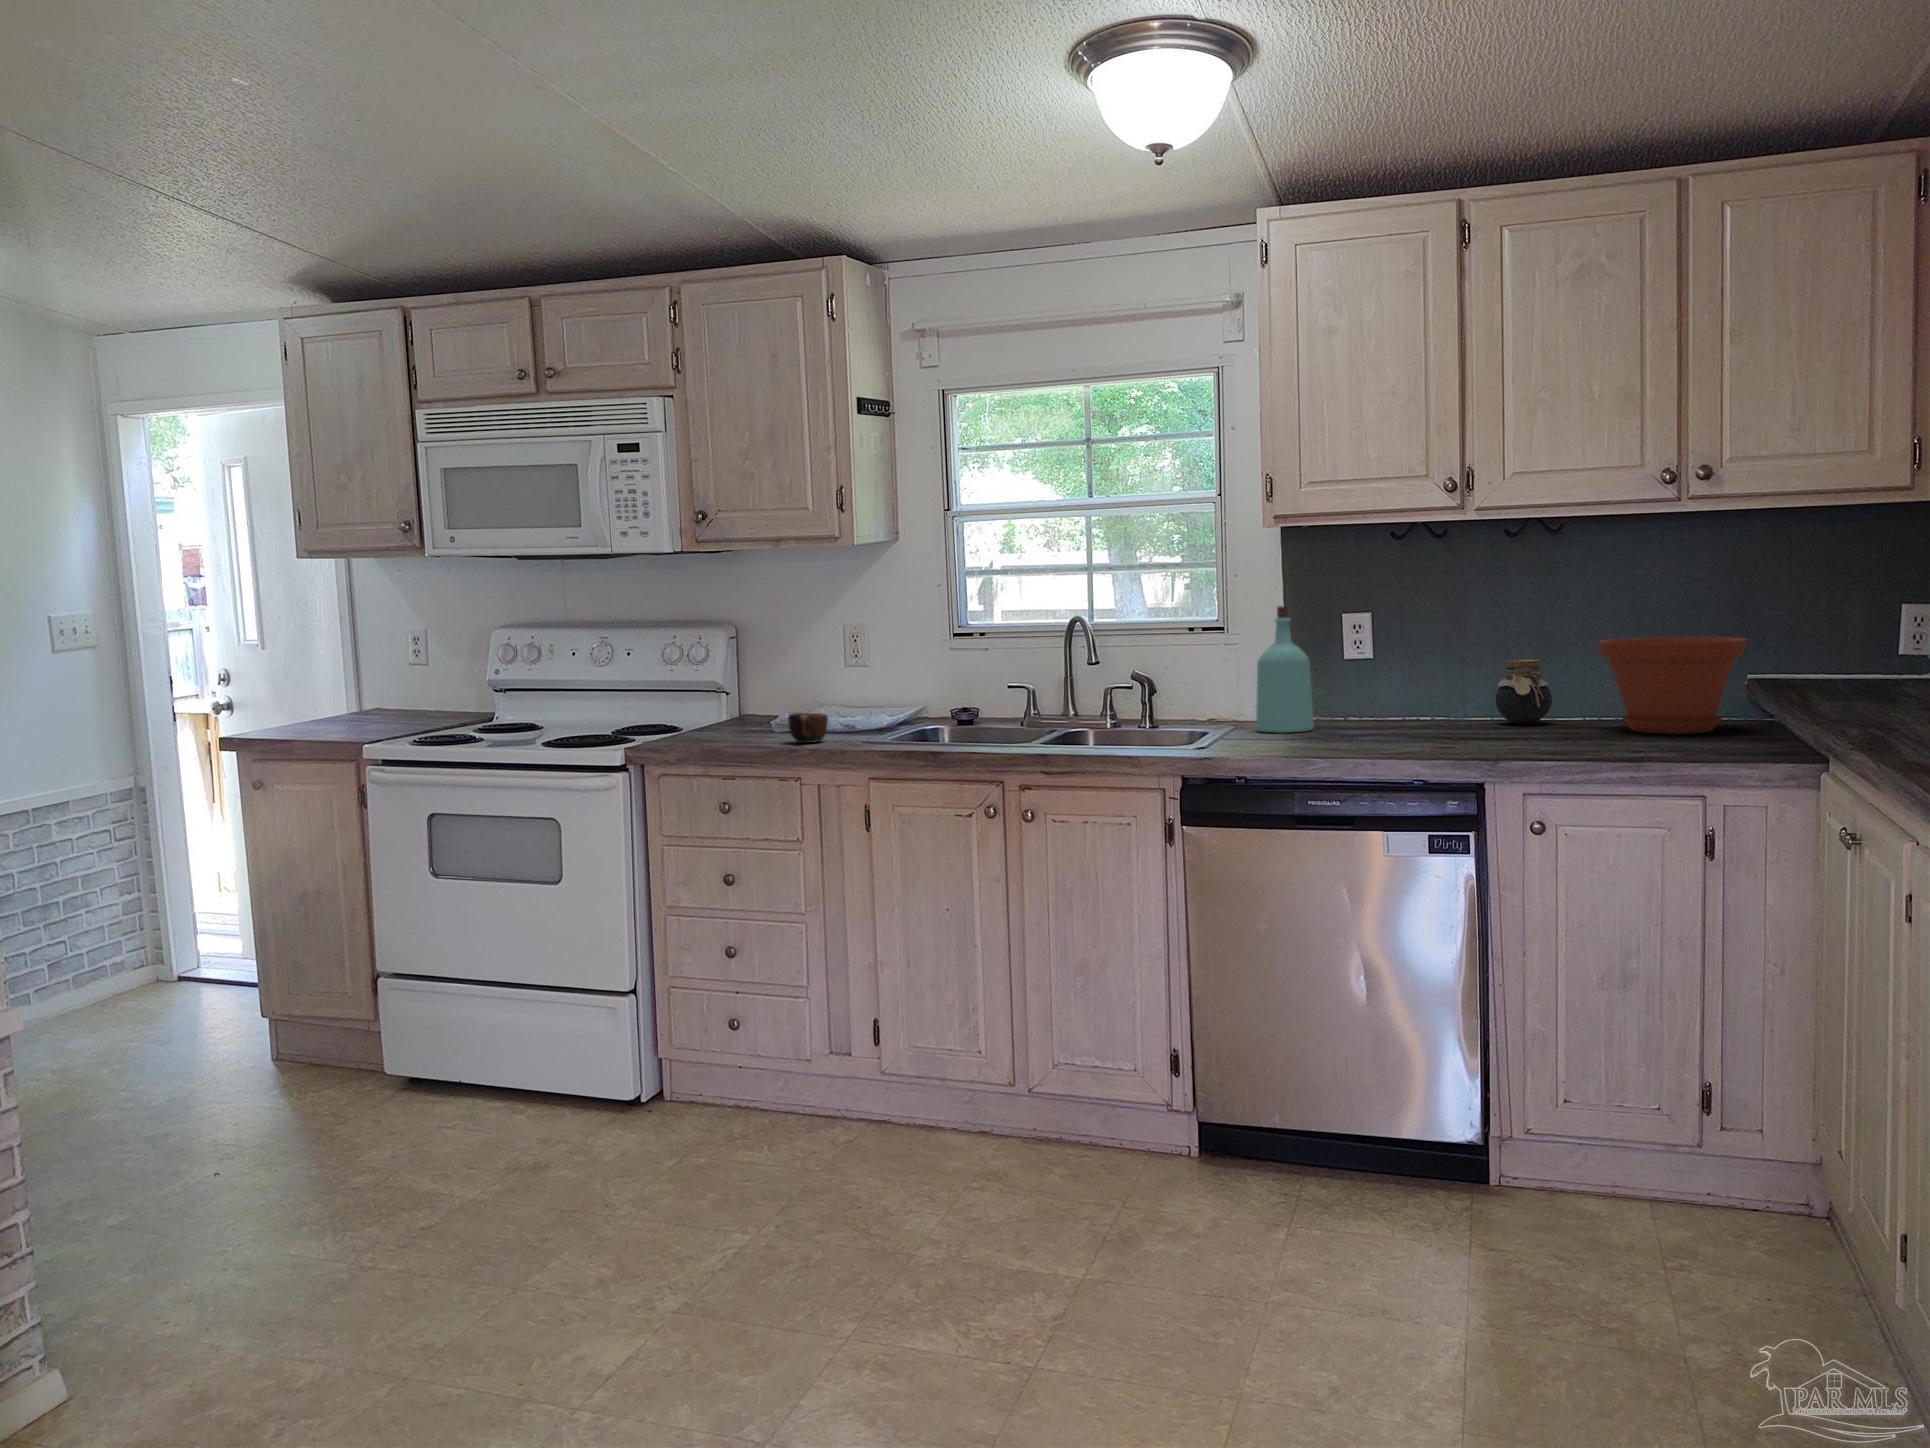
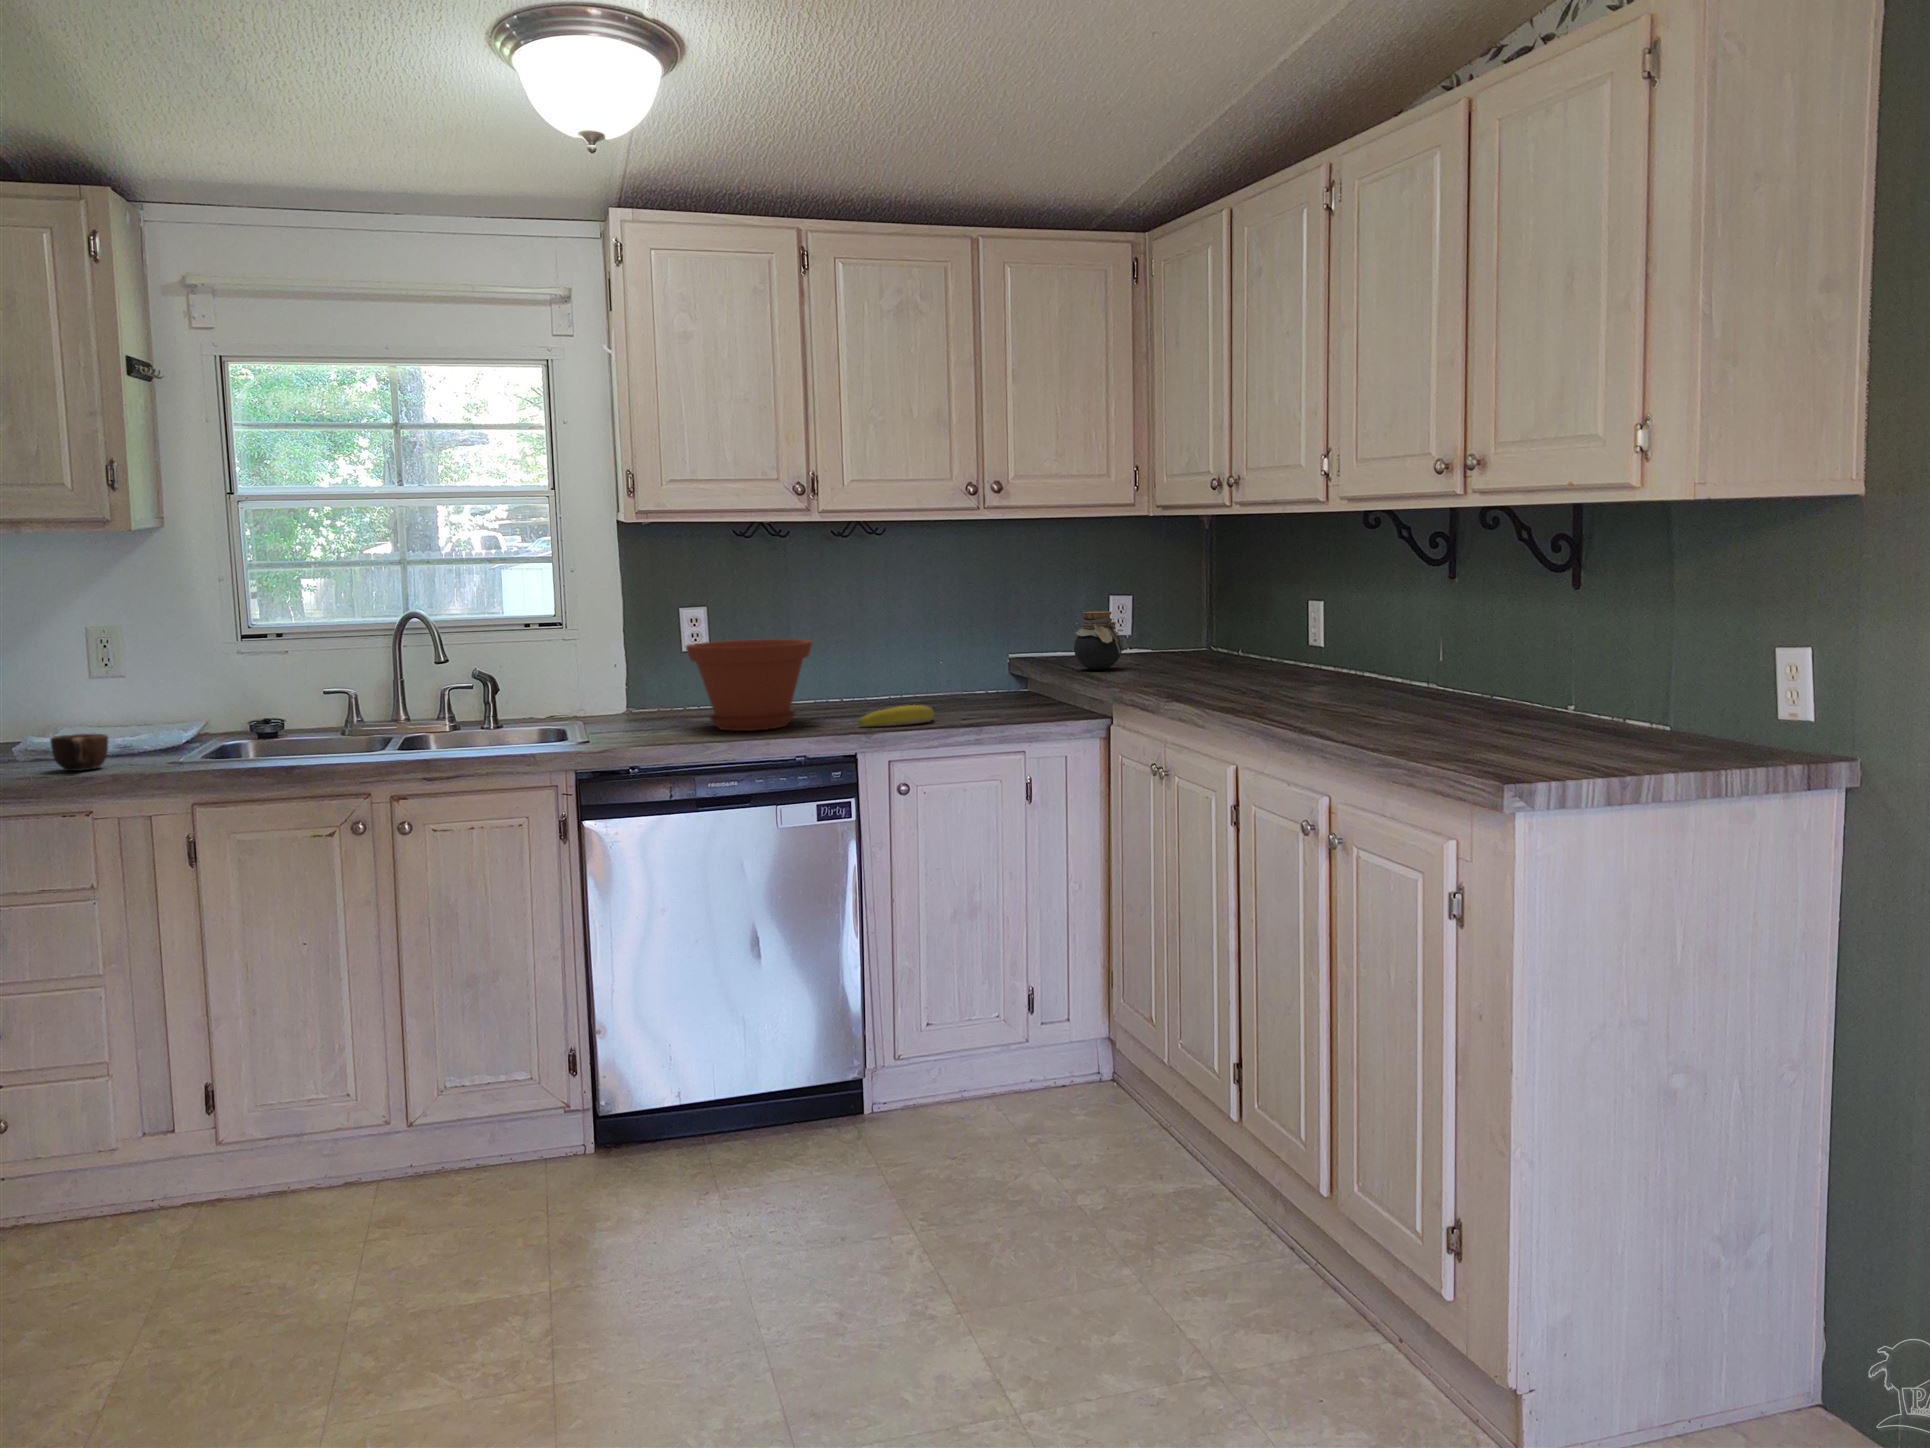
bottle: present [1256,606,1314,733] -> none [615,602,669,725]
plant pot: present [1598,637,1747,734] -> present [686,639,813,731]
jar: present [1495,660,1552,724] -> present [1074,611,1122,670]
fruit: none [1495,727,1595,748] -> present [858,705,934,726]

